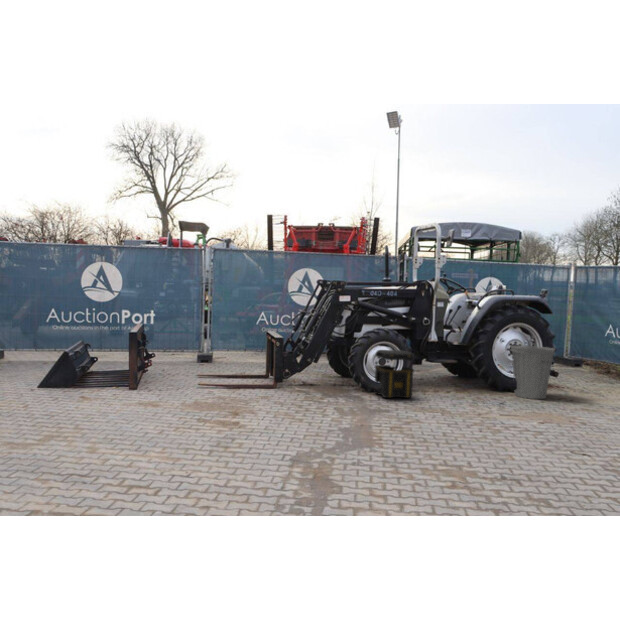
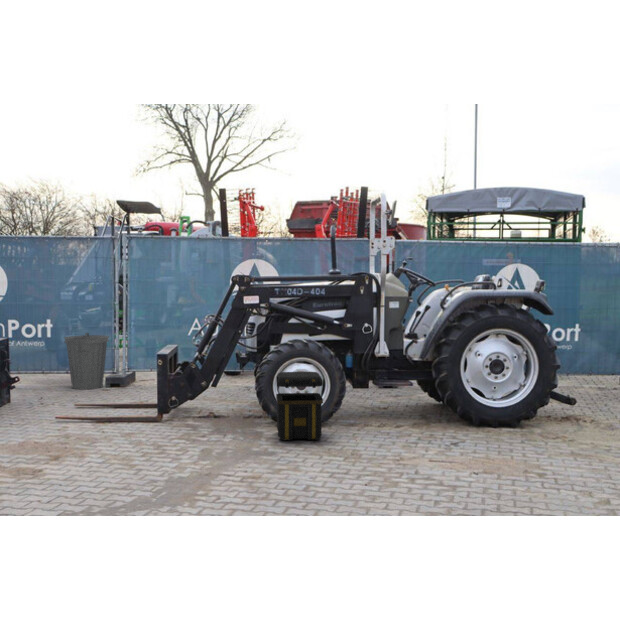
trash can: present [511,344,555,399] -> present [64,333,109,389]

